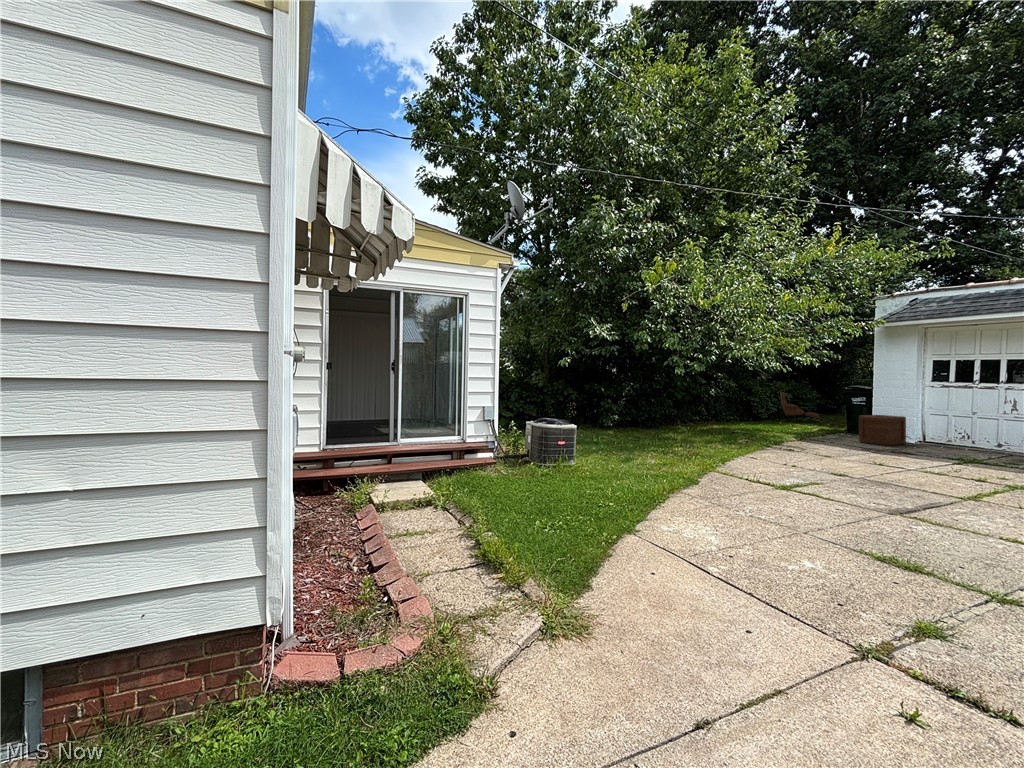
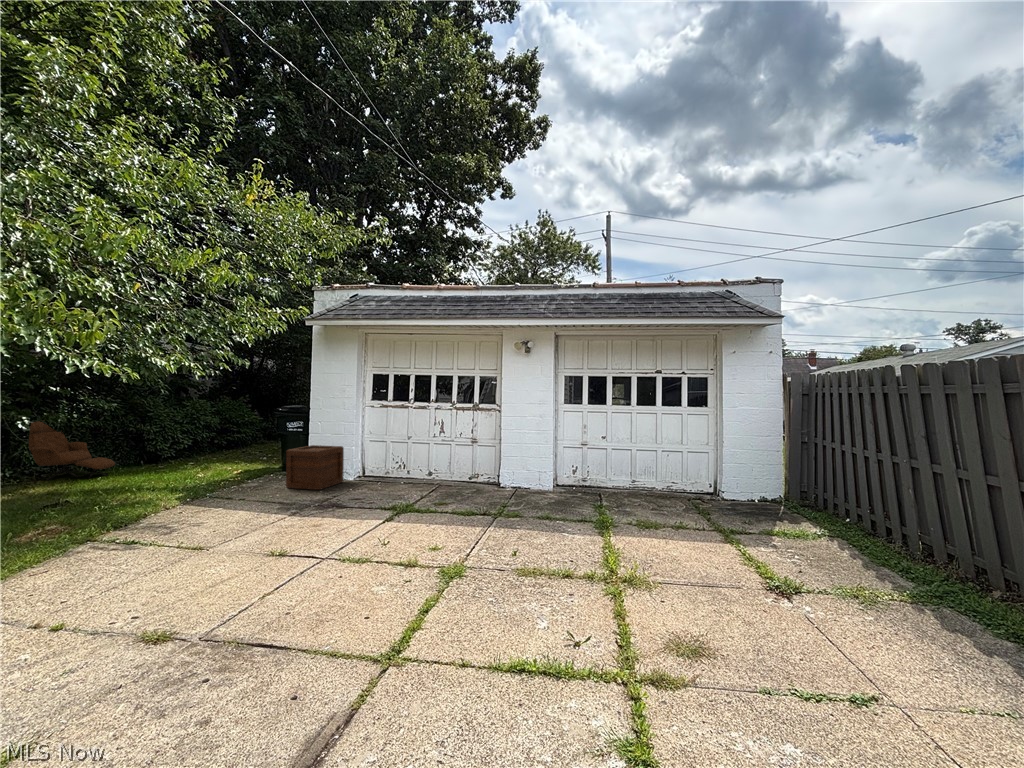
lounge chair: present [780,392,819,423] -> present [29,421,115,480]

